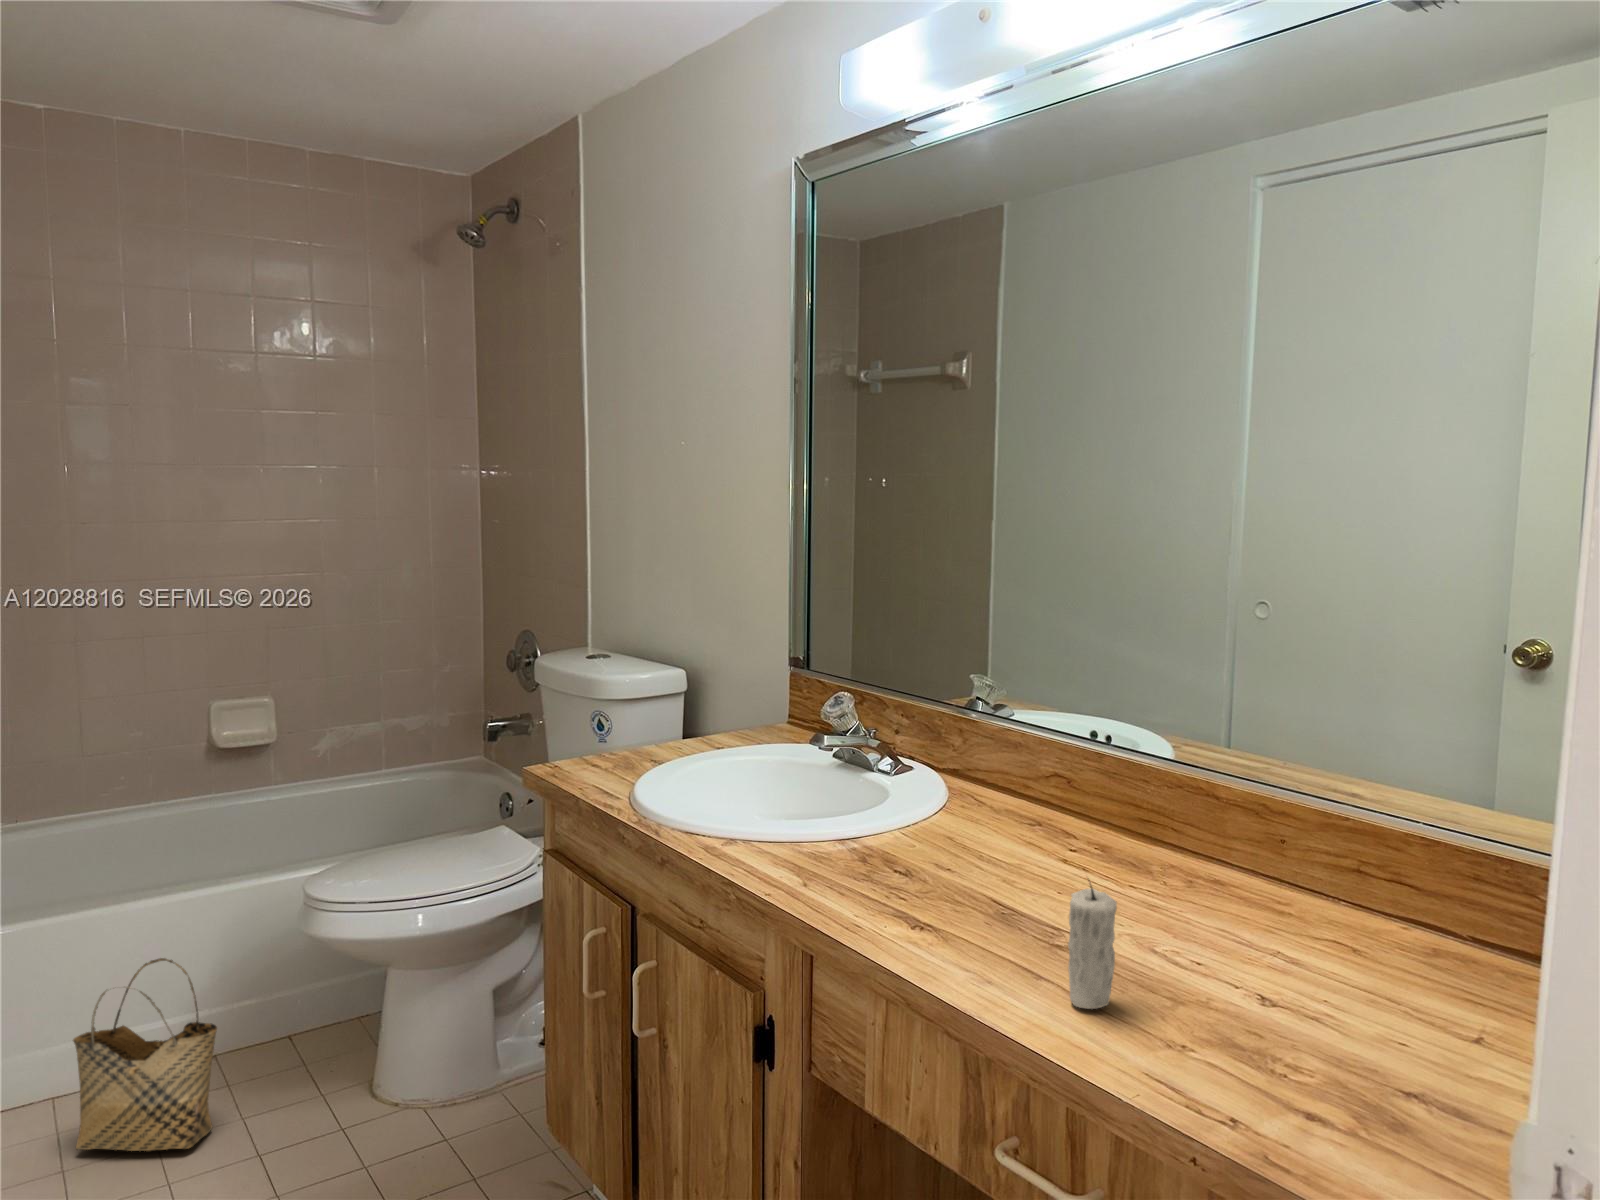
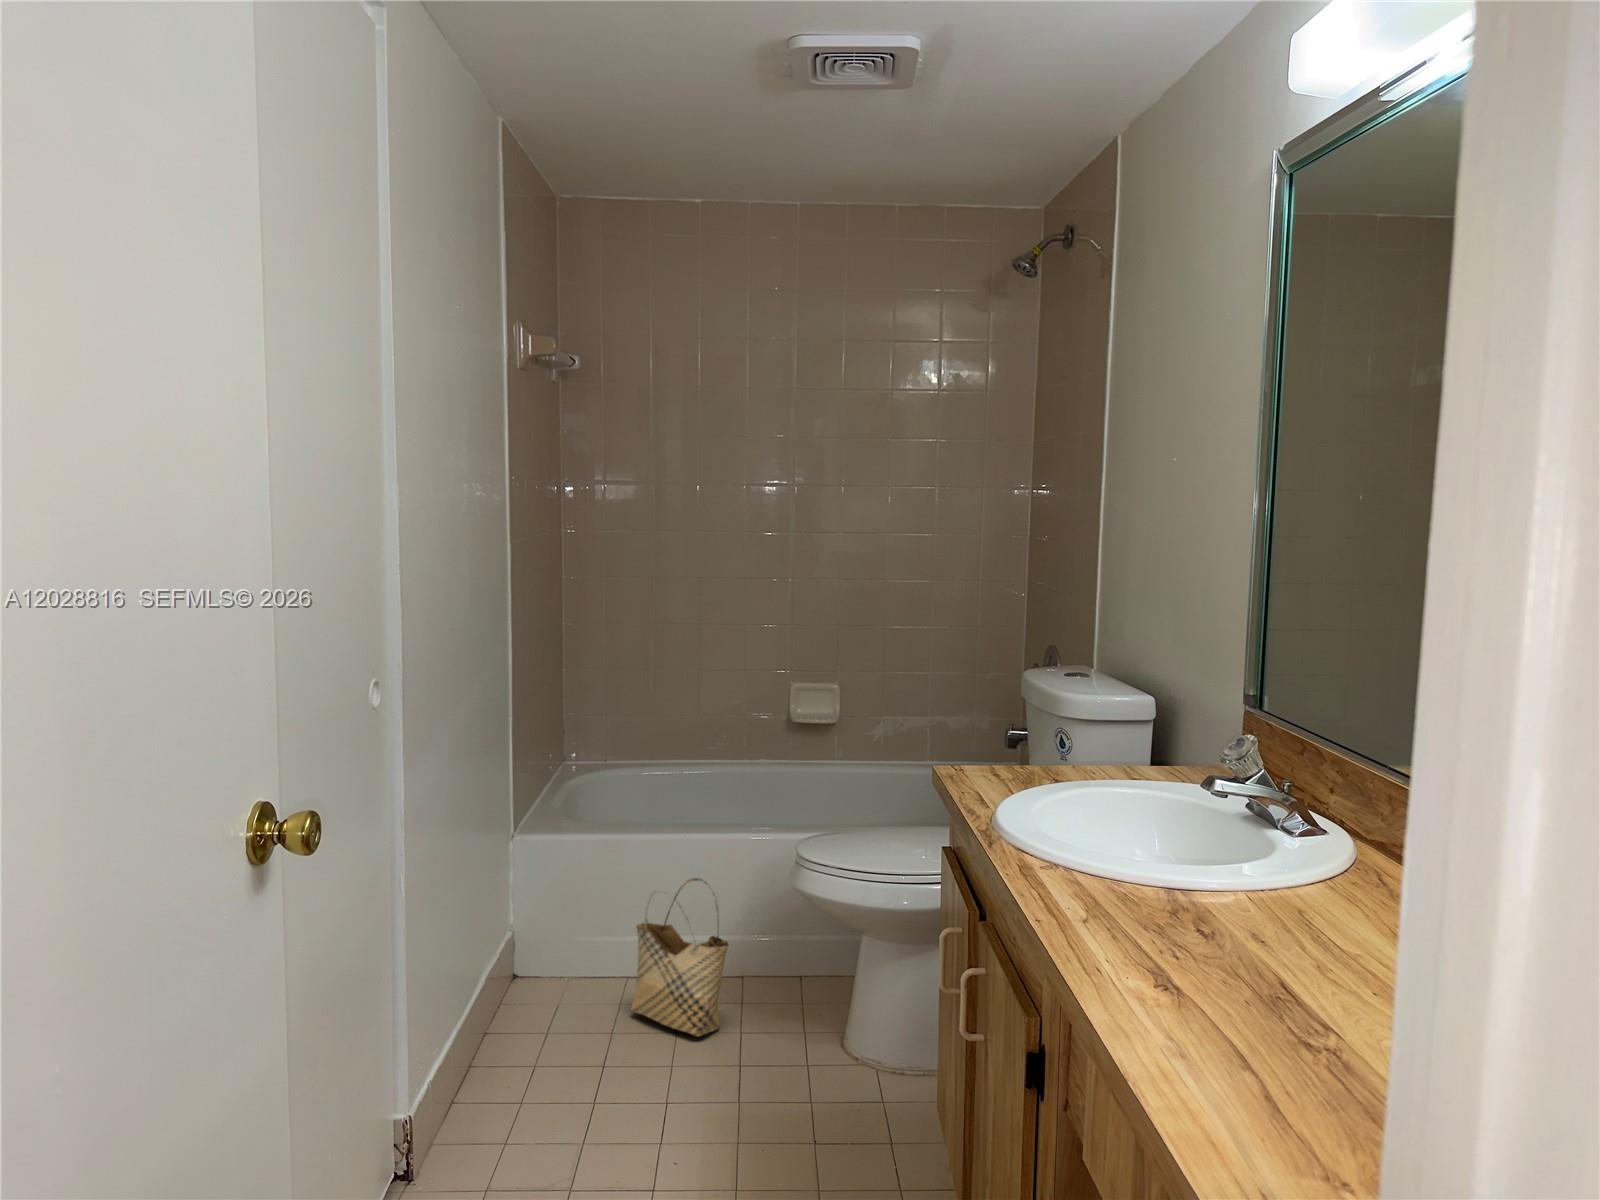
candle: present [1068,882,1117,1009] -> none [1251,960,1323,1132]

